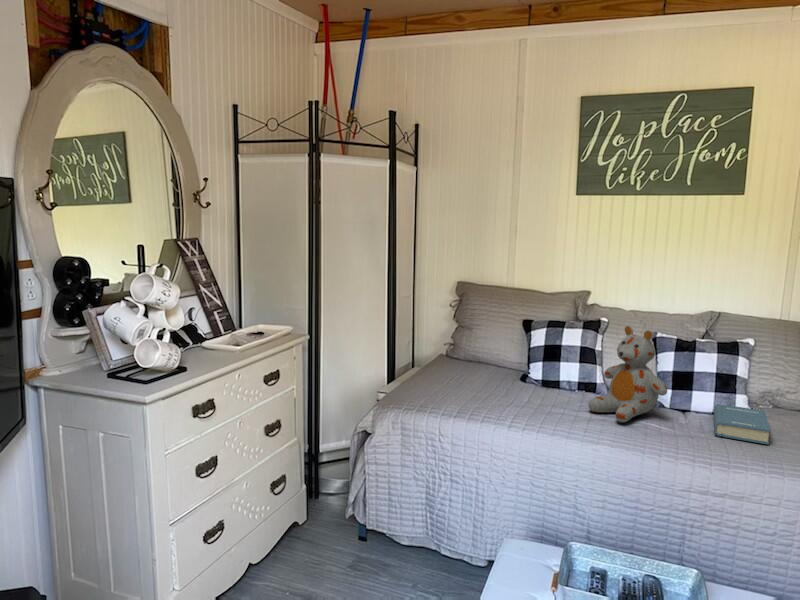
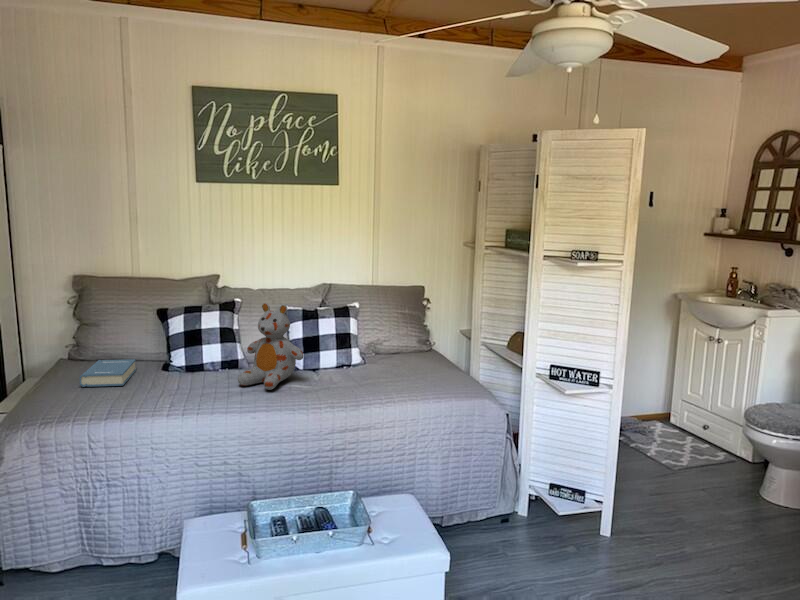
hardback book: present [714,404,771,444] -> present [79,359,136,387]

